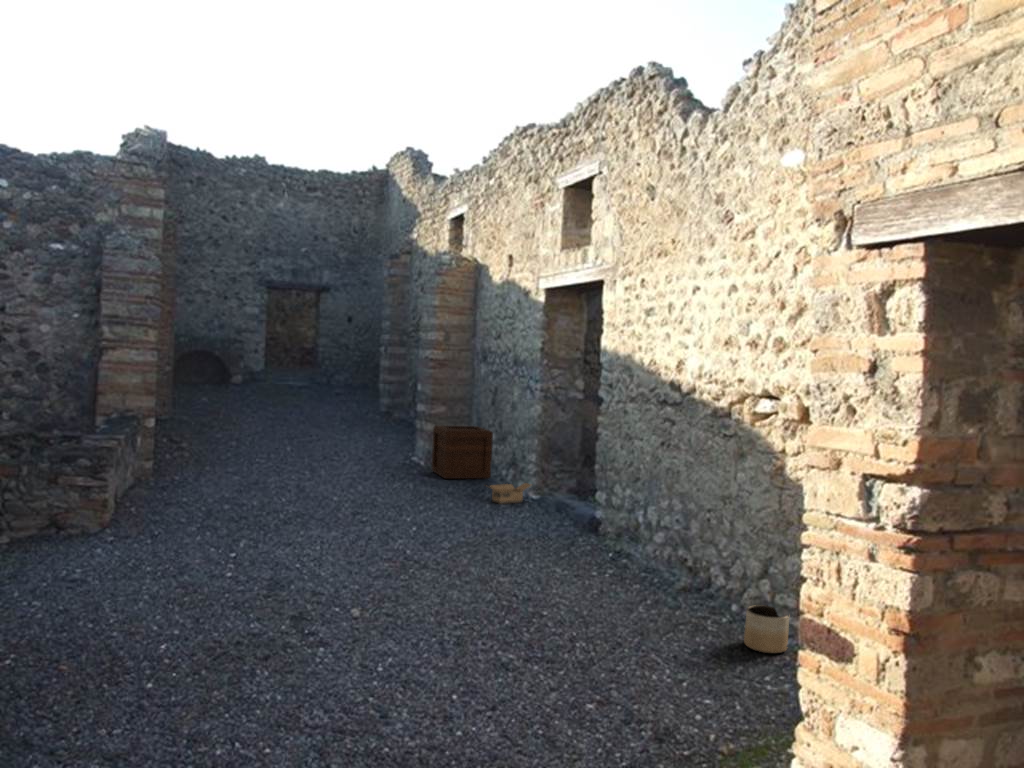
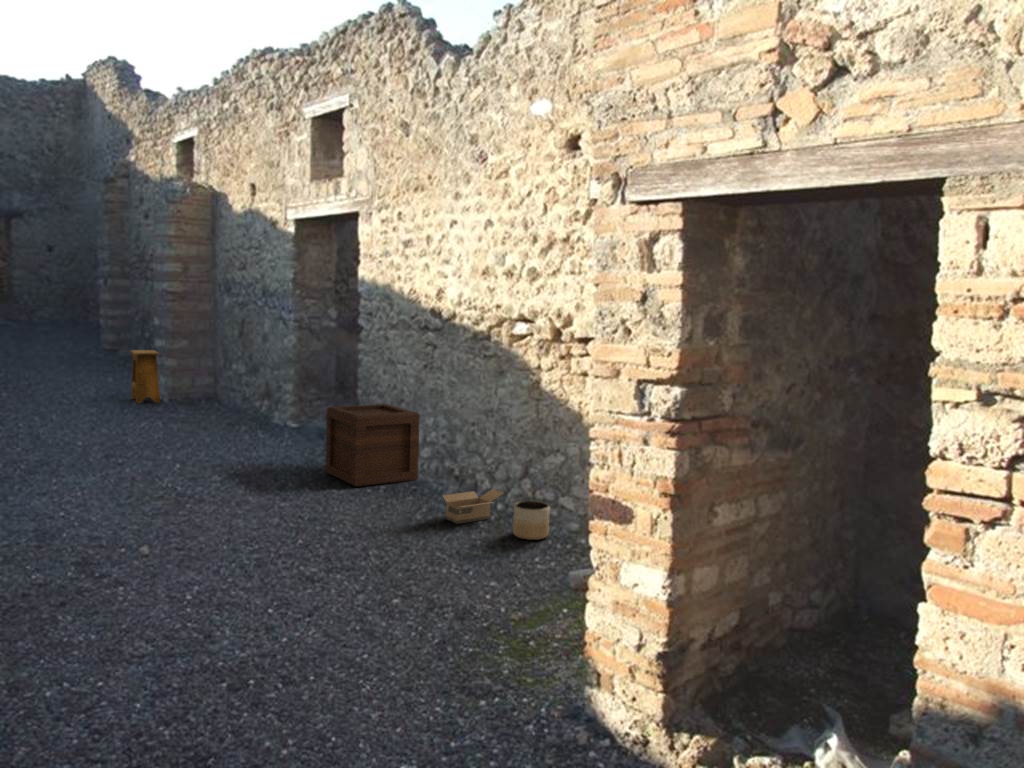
stool: none [394,415,420,467] -> present [131,350,160,403]
wooden crate: present [432,425,493,479] -> present [326,404,420,487]
cardboard box: present [486,483,532,504] -> present [443,489,503,524]

